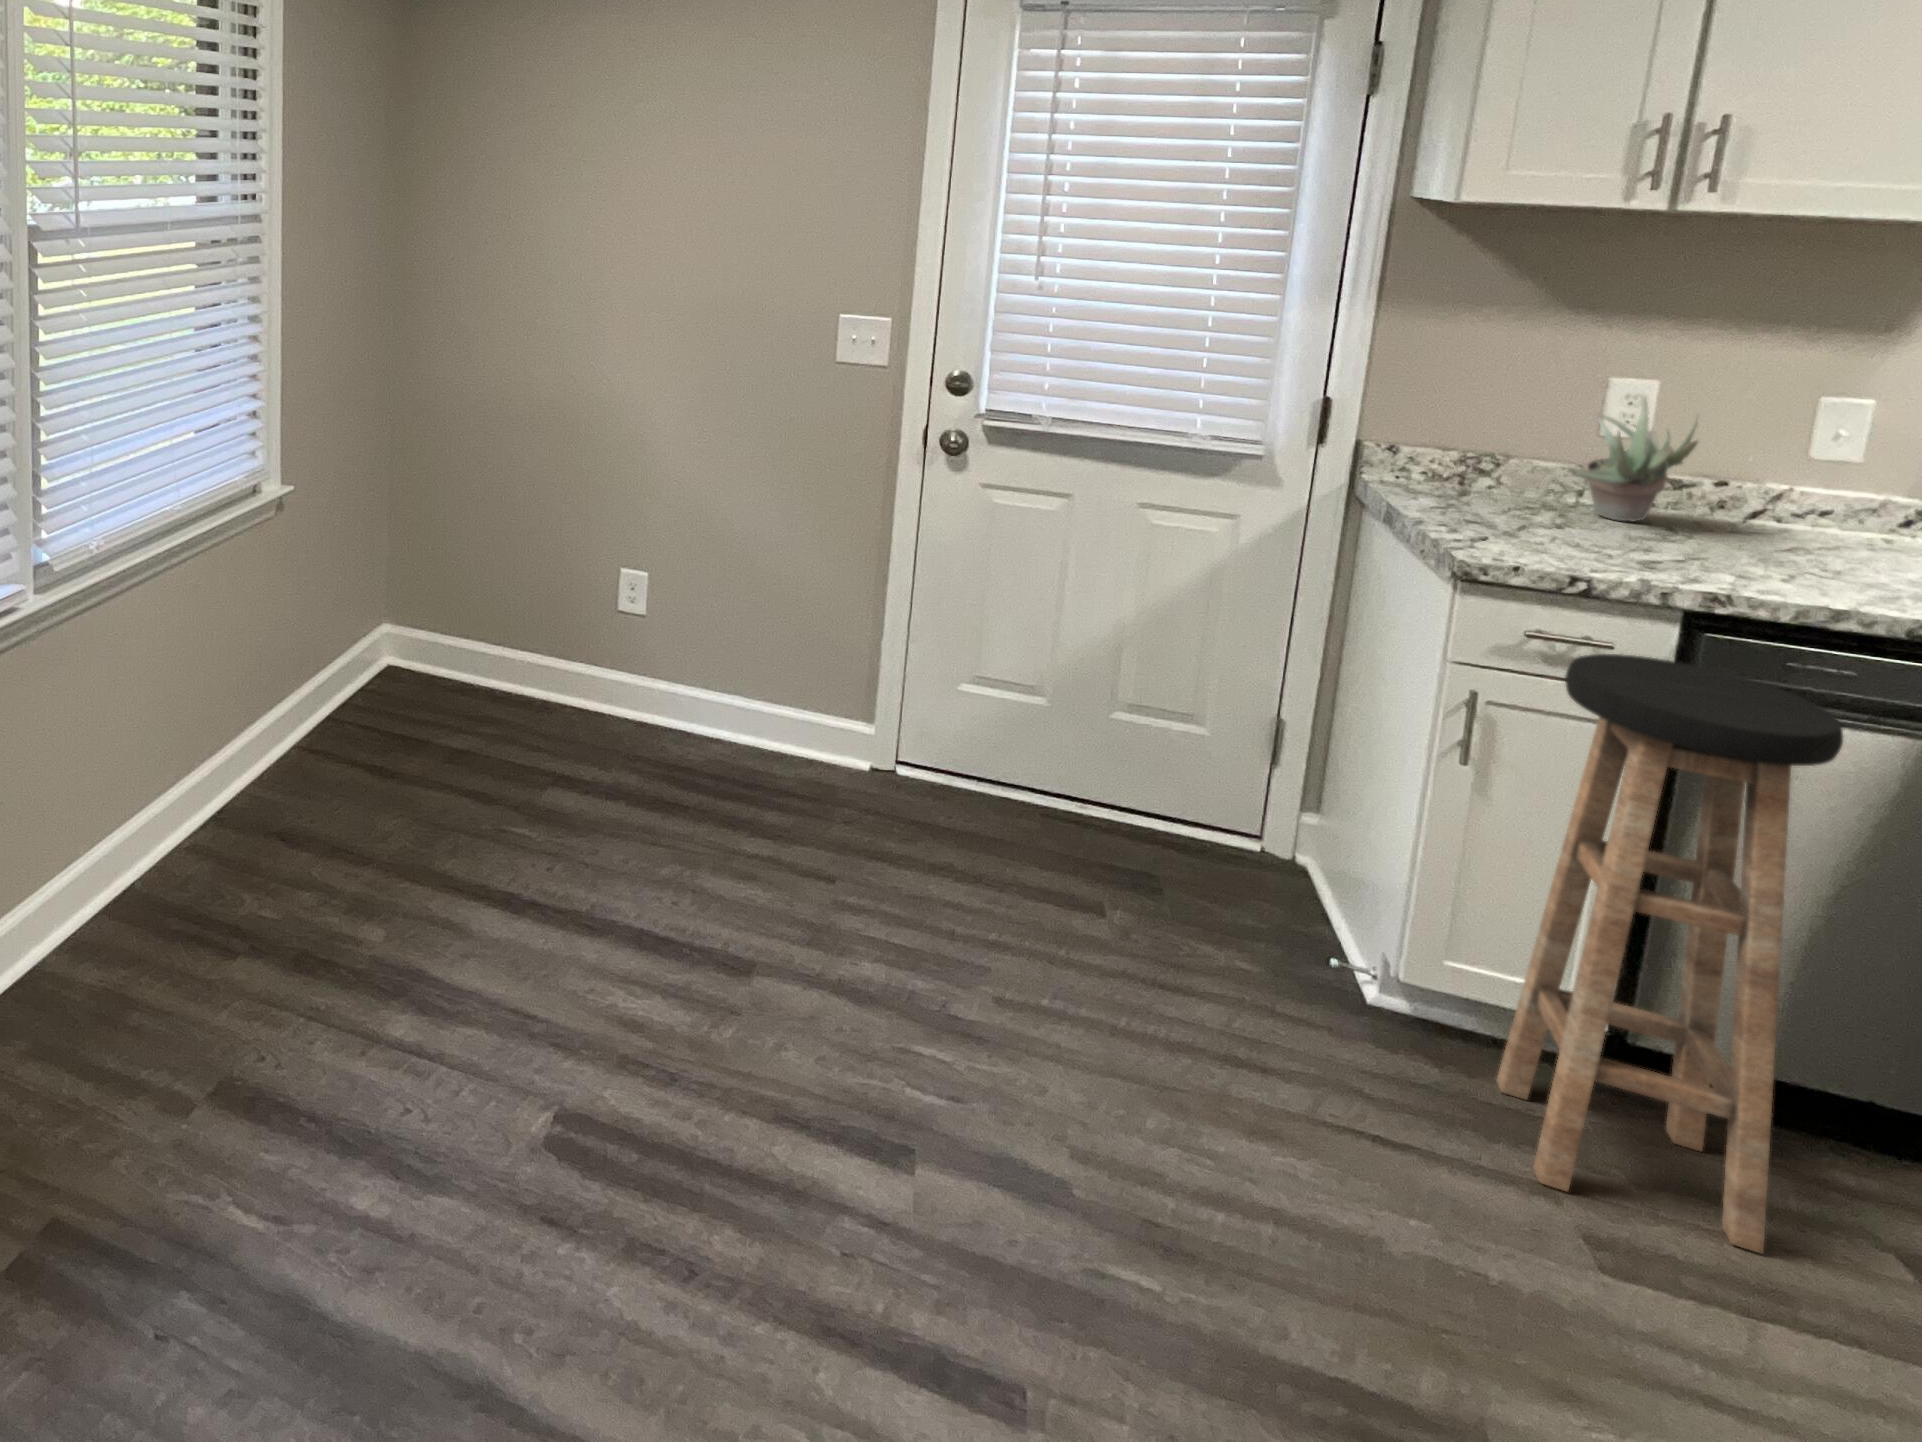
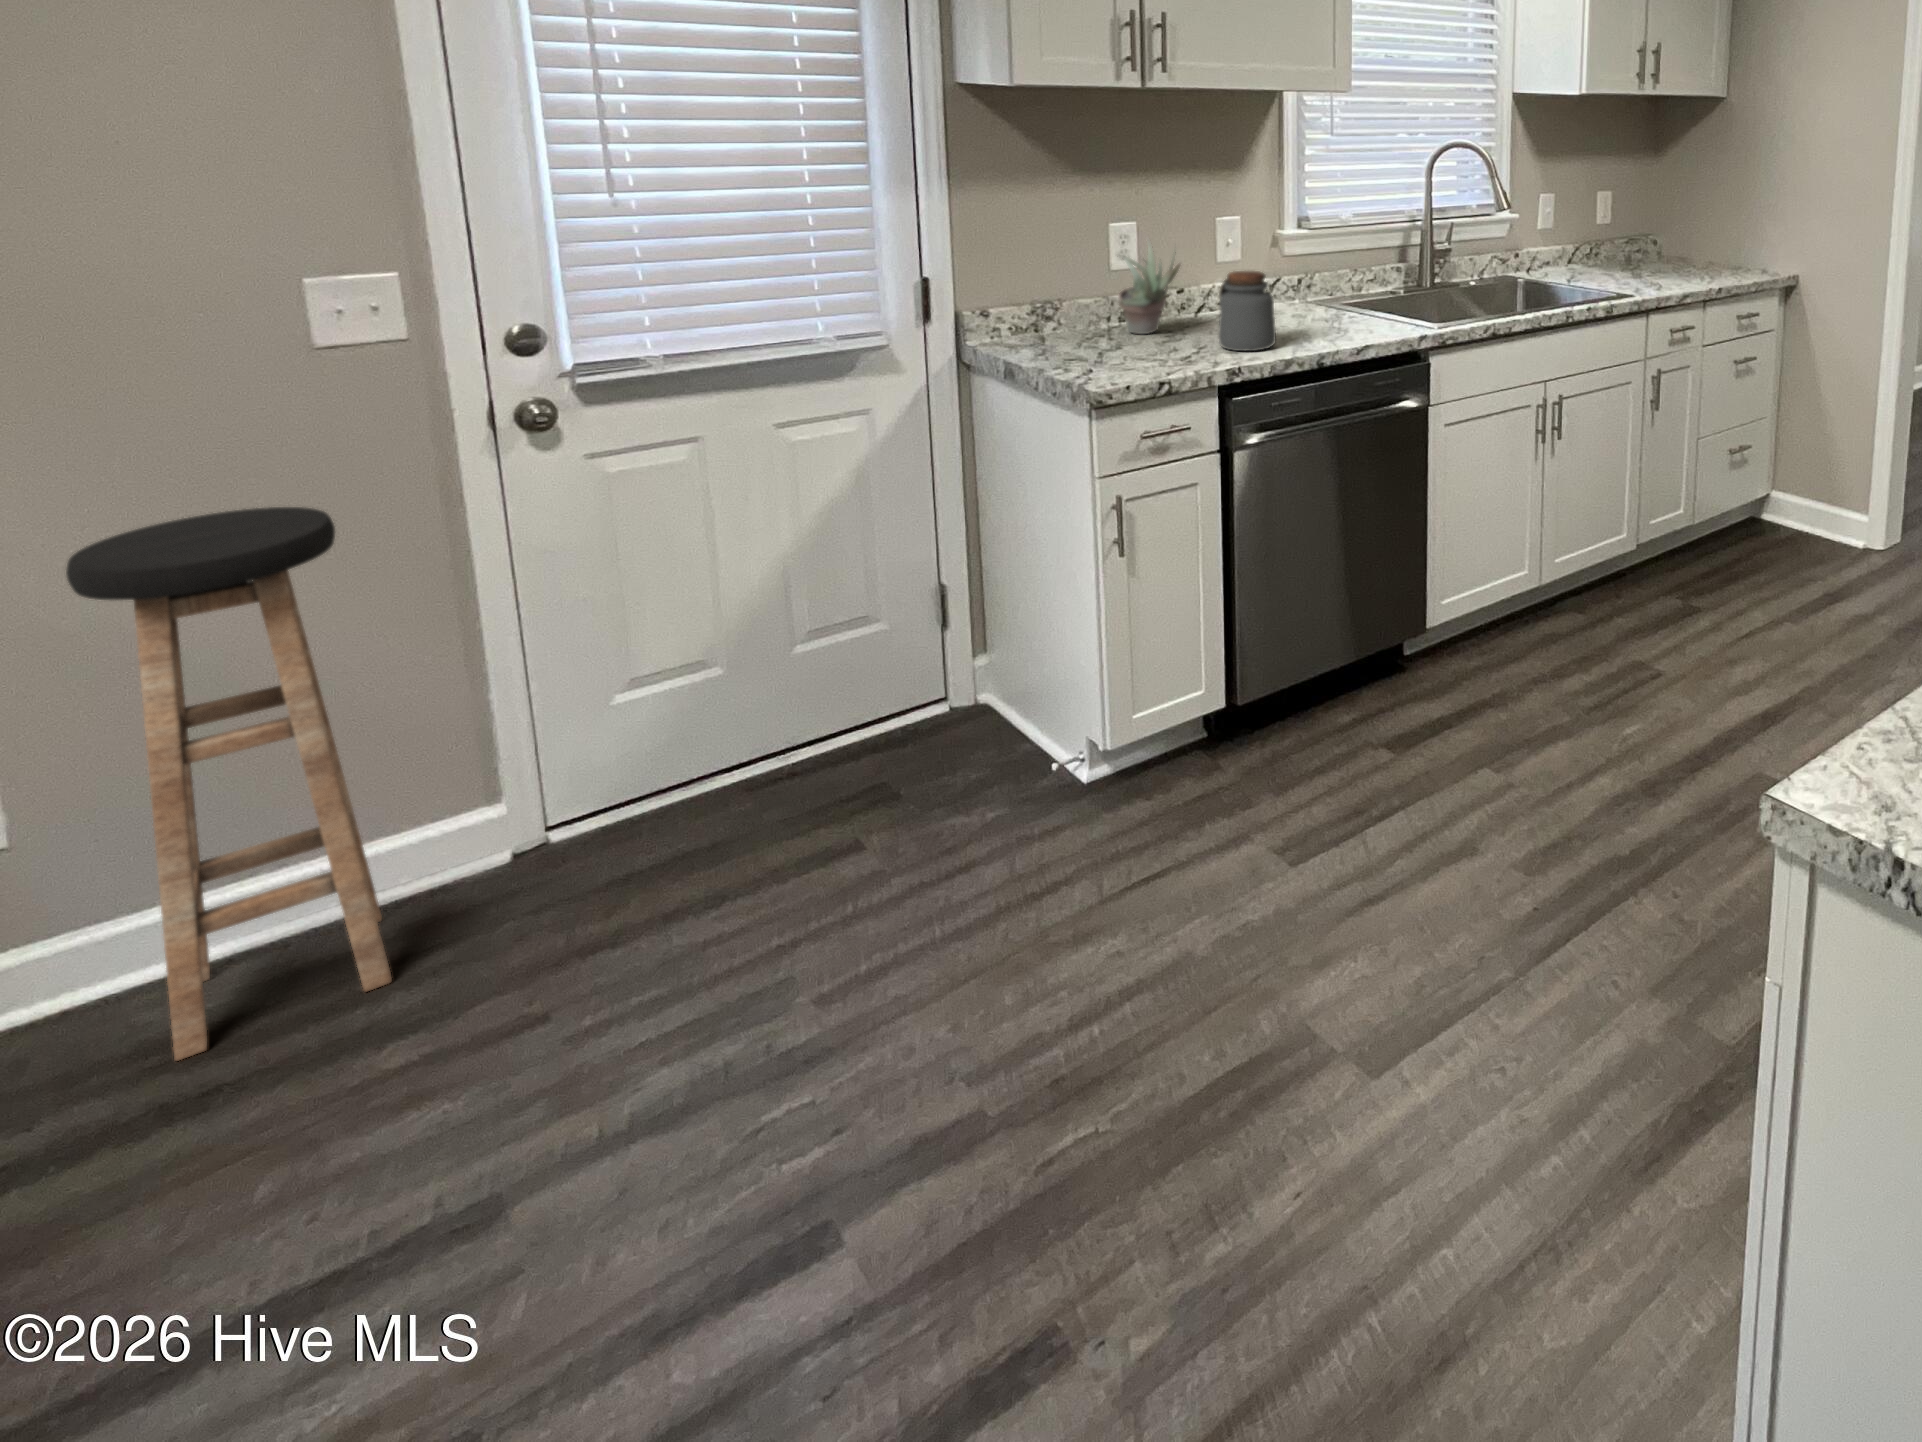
jar: none [1725,467,1848,586] -> present [1219,271,1276,351]
bar stool: present [1497,654,1843,1253] -> present [66,507,392,1061]

